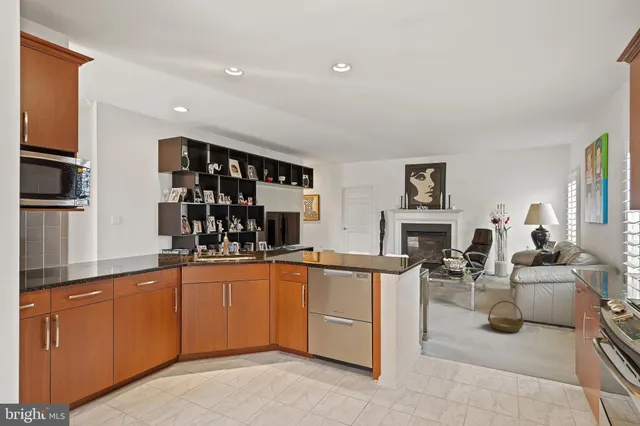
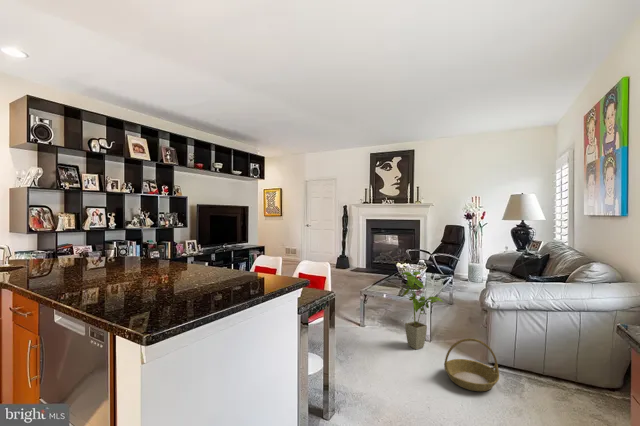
house plant: none [454,261,485,315] -> present [401,272,443,349]

